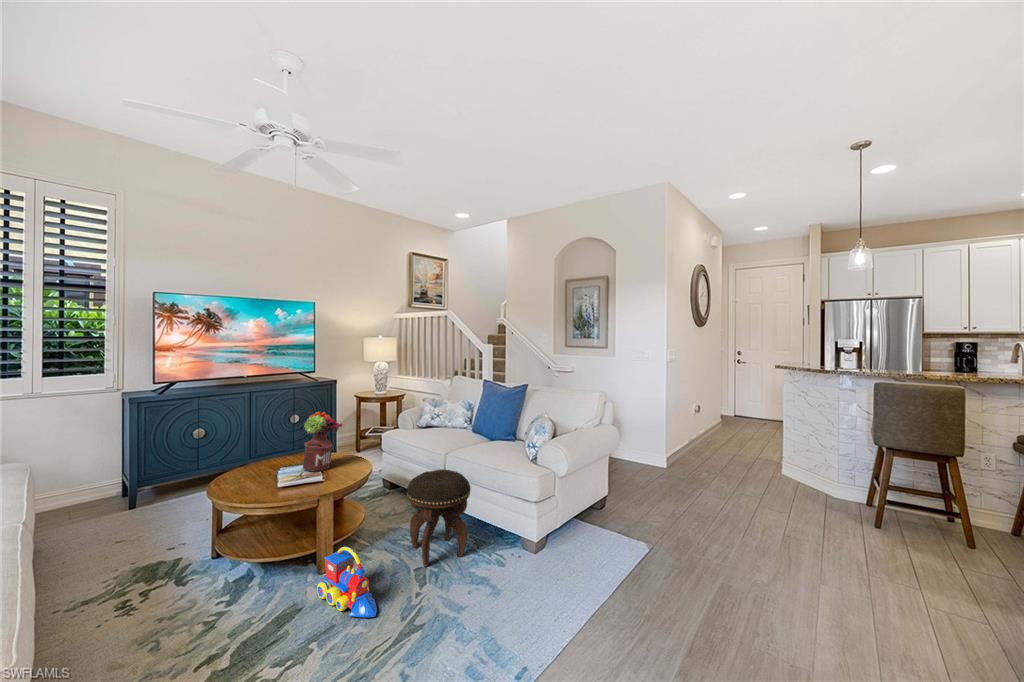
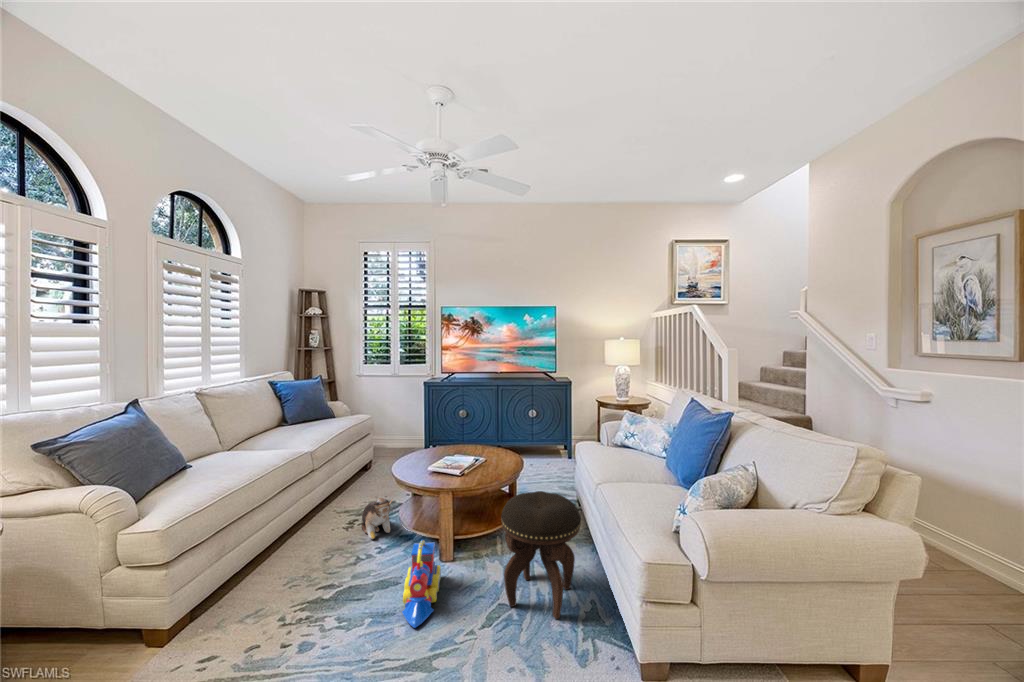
flower arrangement: present [303,412,342,471] -> none [456,404,495,462]
plush toy: none [160,535,249,595] -> present [362,498,392,539]

